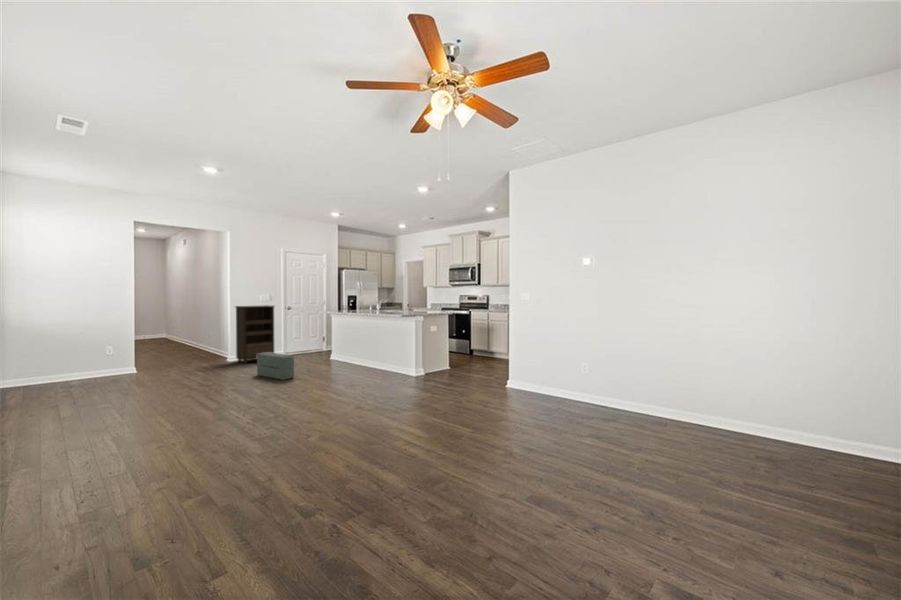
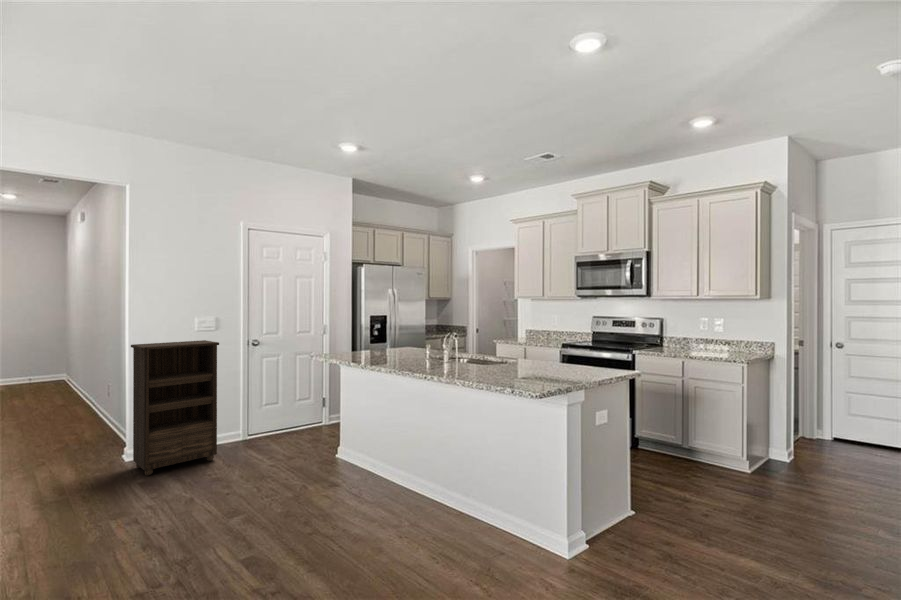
pouf: present [257,353,294,380] -> none [144,478,233,579]

